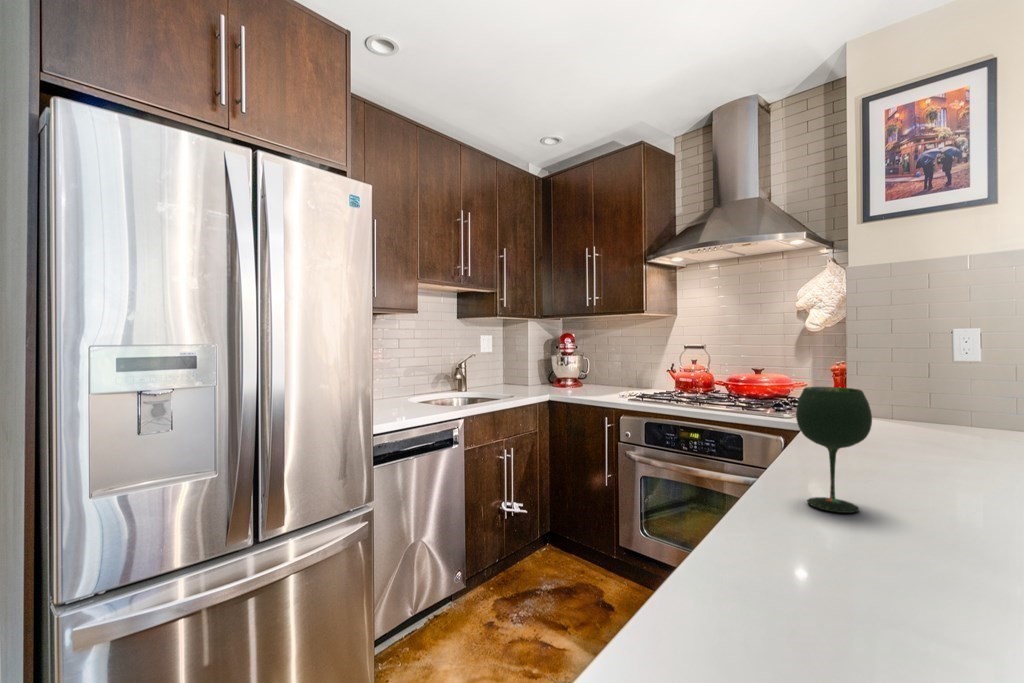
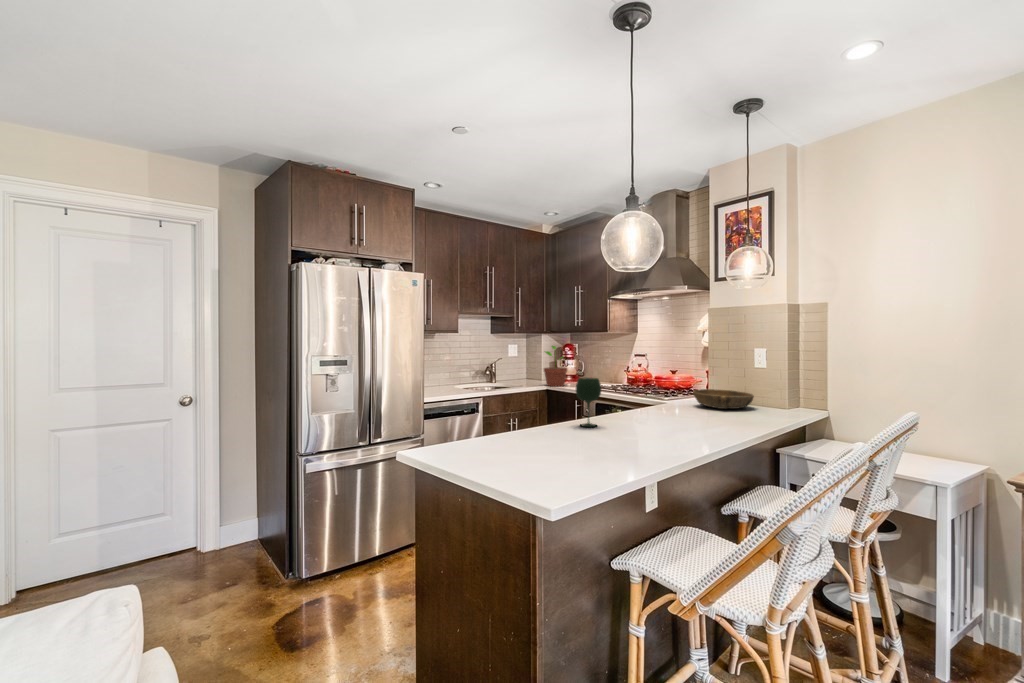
potted plant: none [543,335,578,395] -> present [544,346,567,386]
bowl: none [859,398,989,435] -> present [693,389,754,409]

